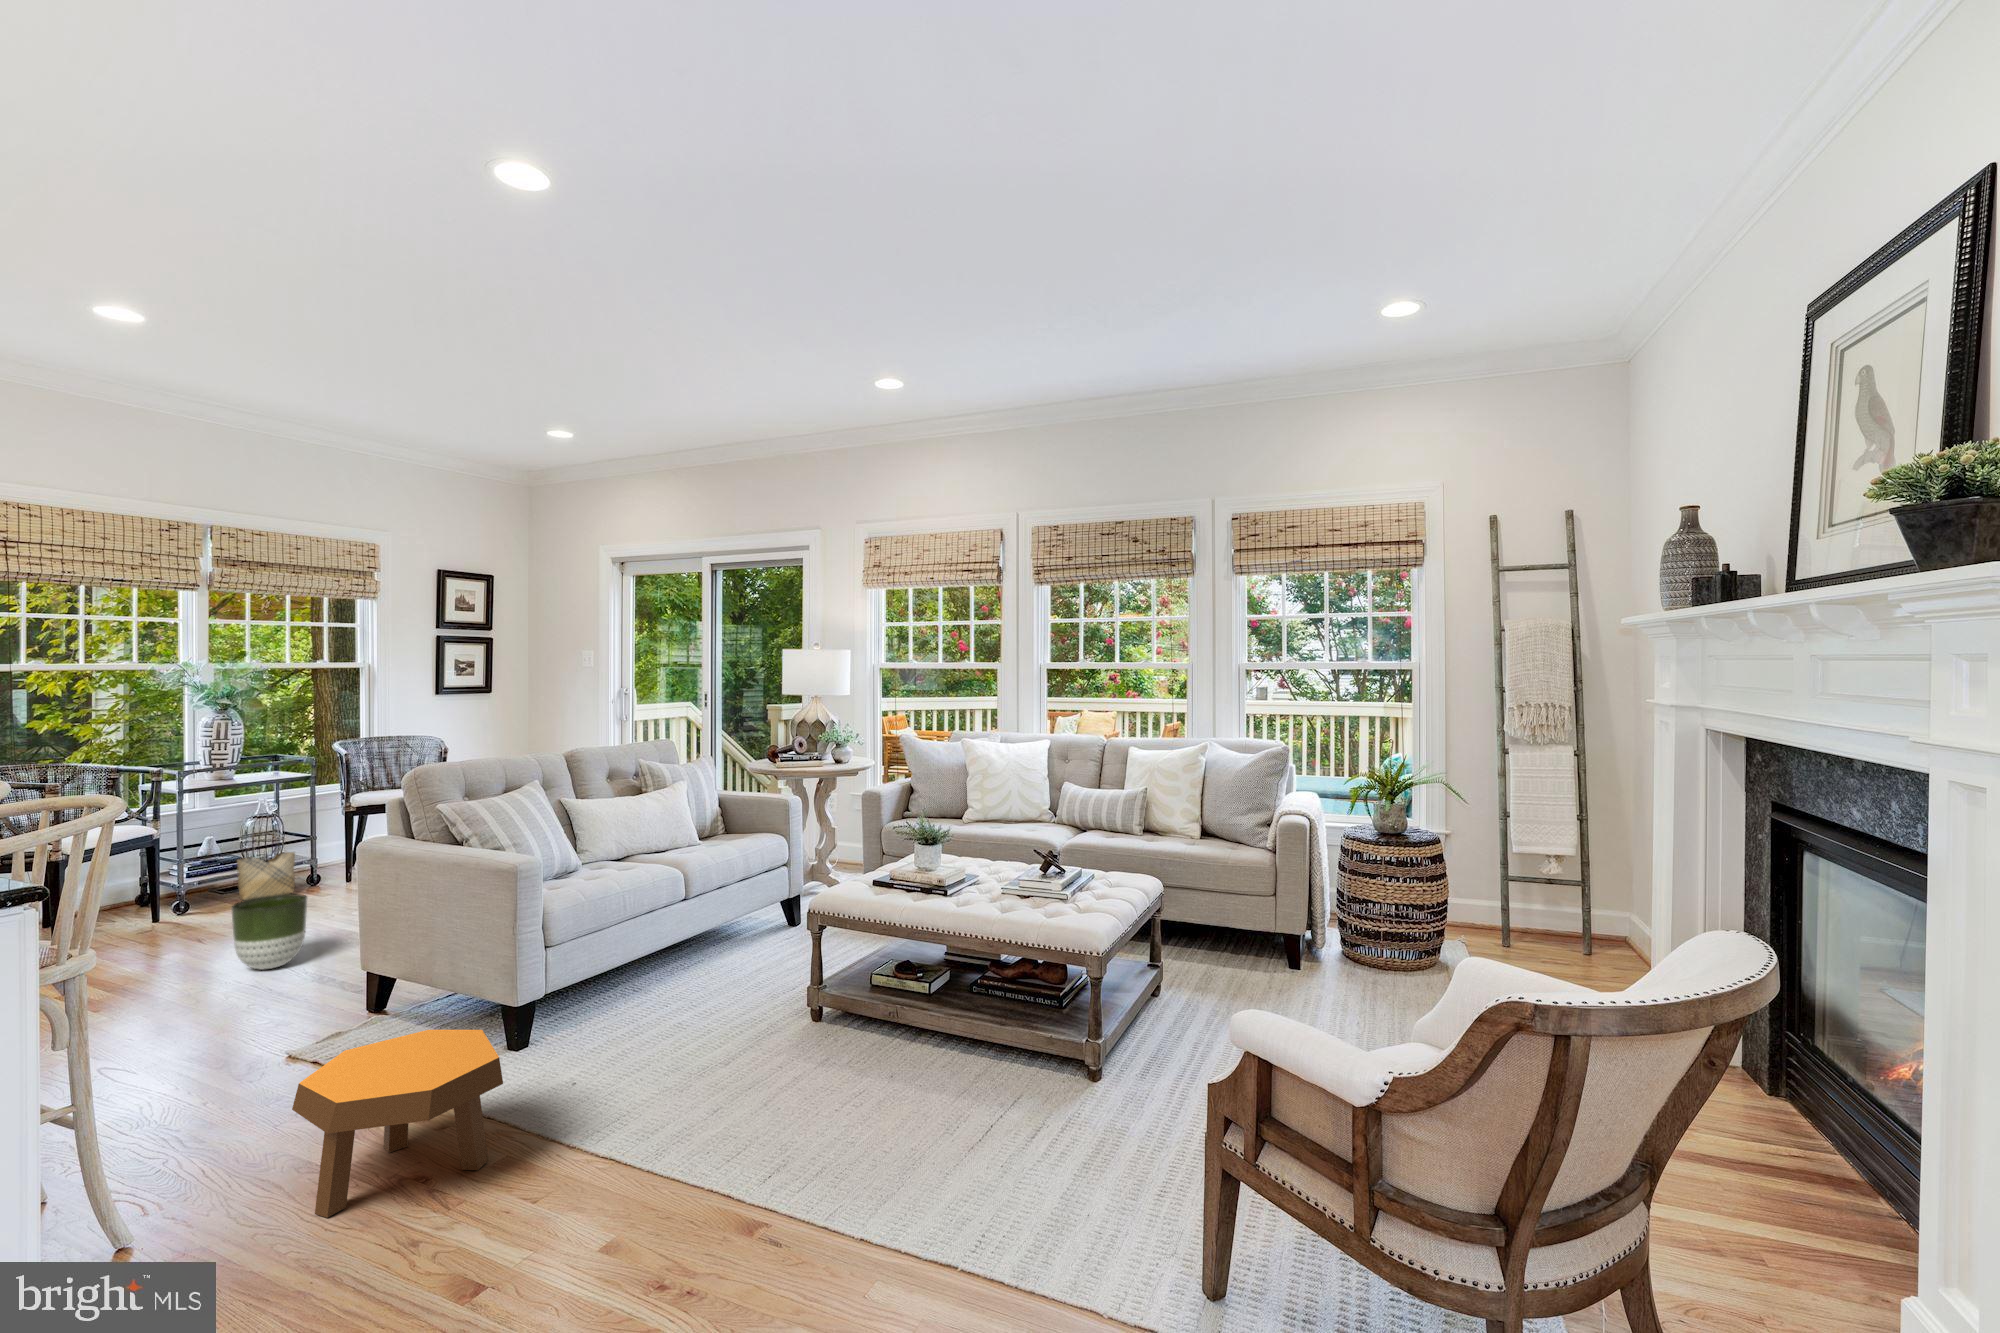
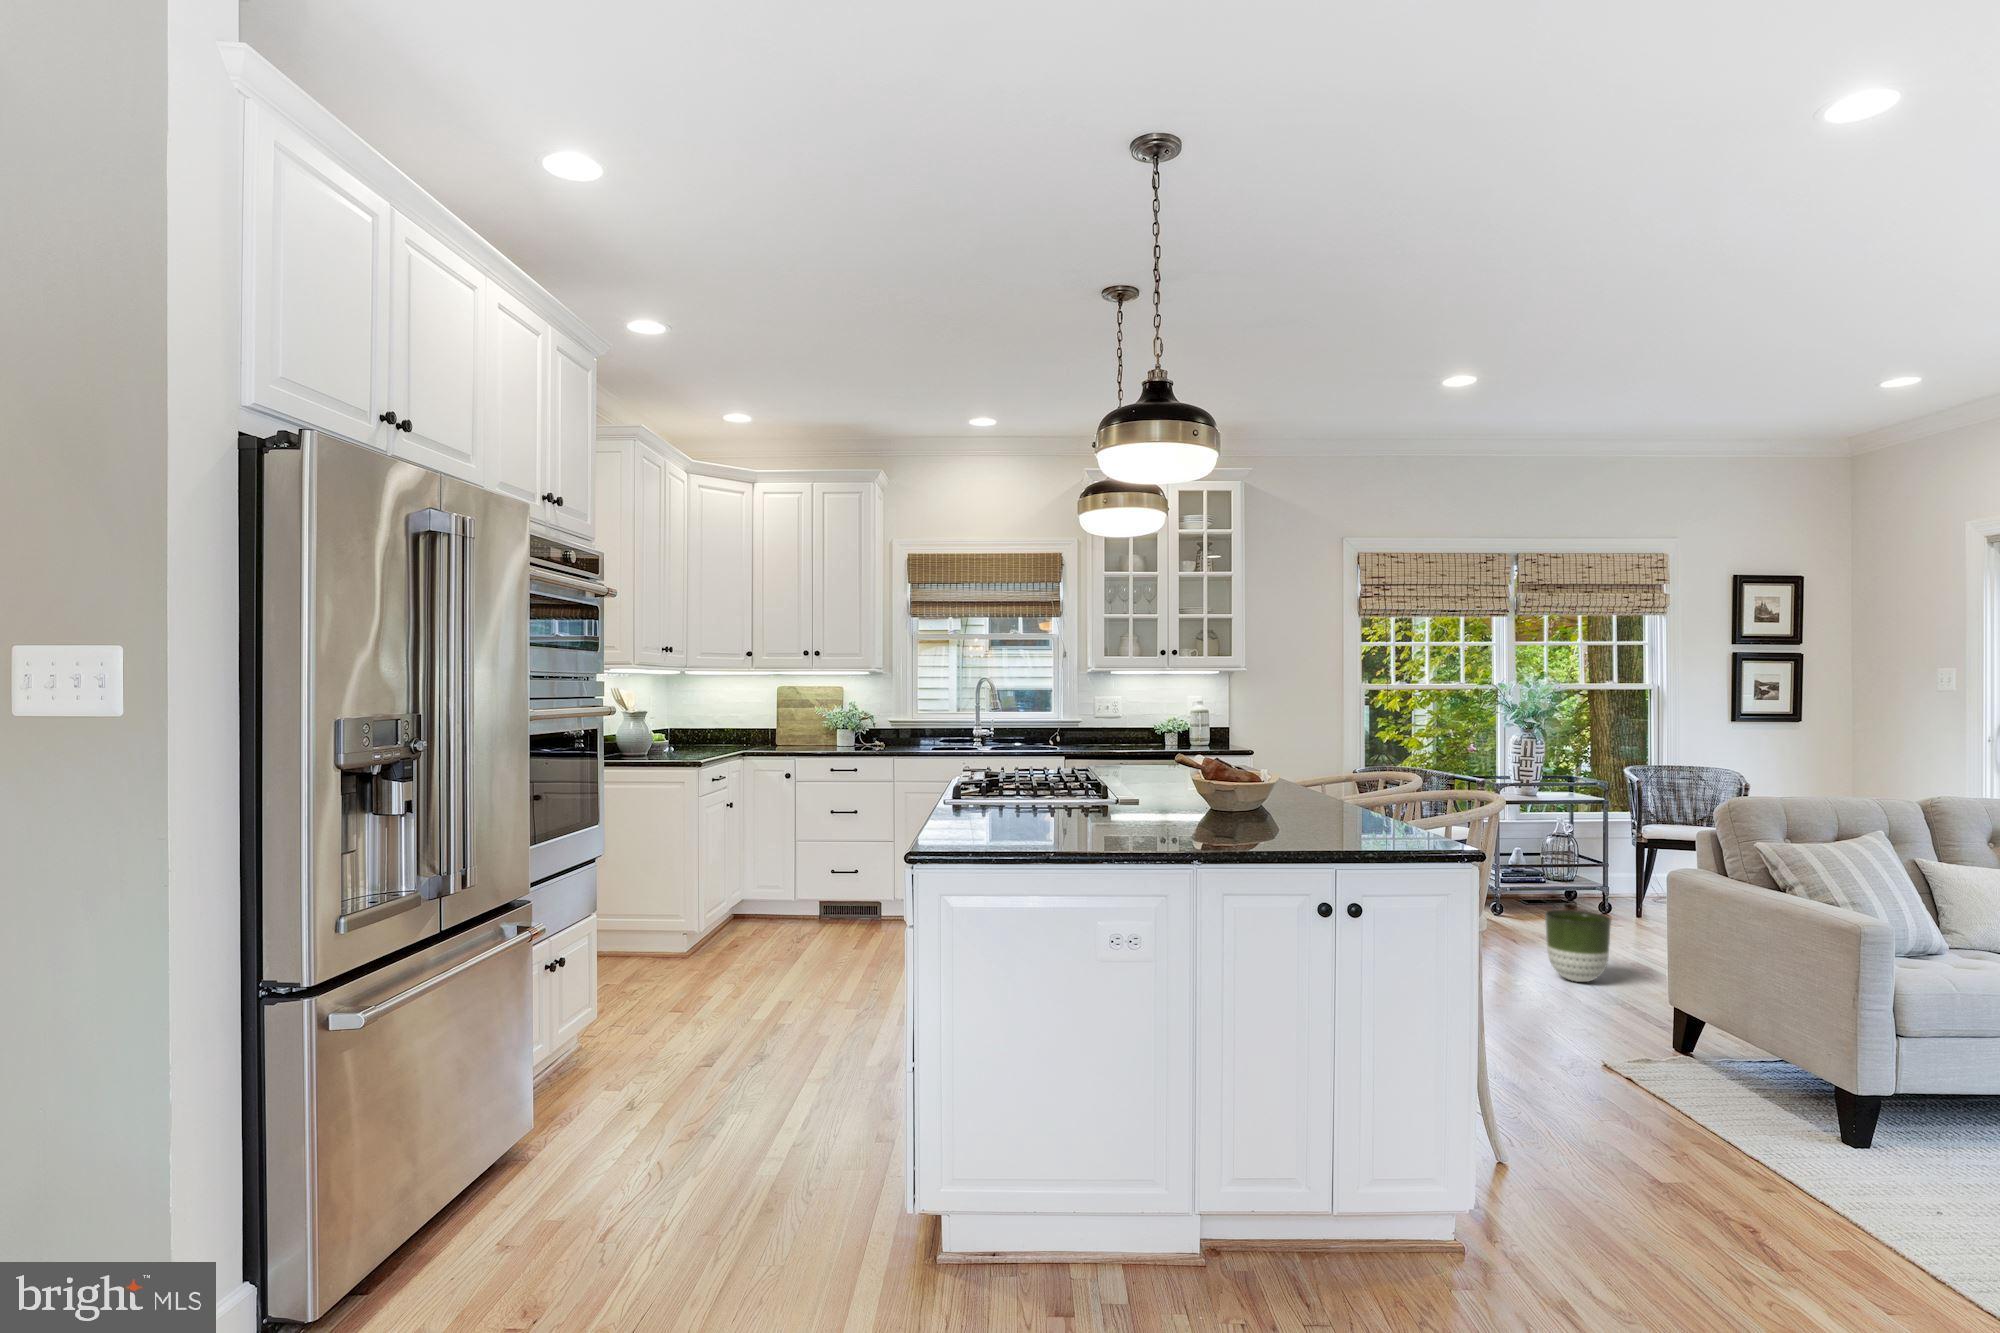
woven basket: present [237,832,295,900] -> none [1539,848,1591,915]
footstool: present [292,1030,503,1218] -> none [1625,1072,1852,1255]

